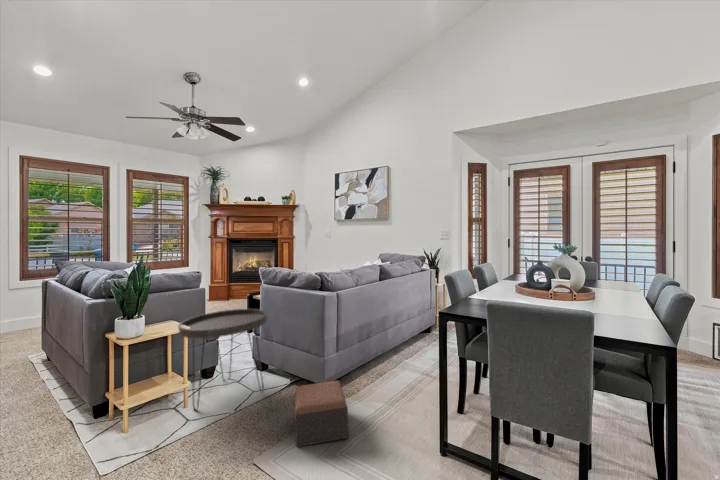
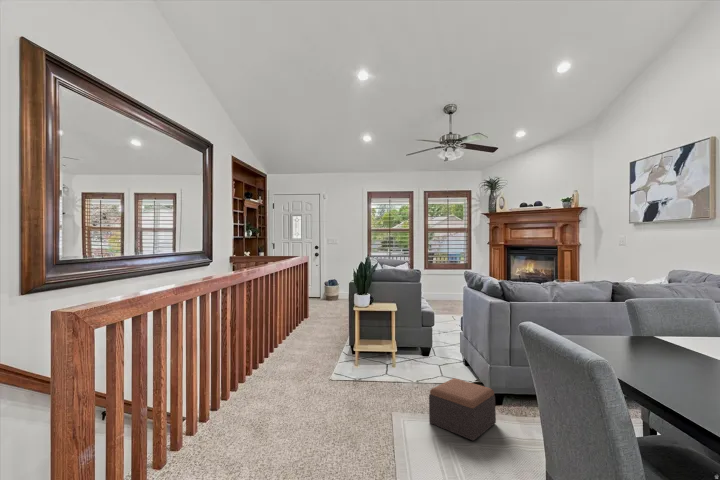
side table: present [178,309,267,410] -> none [391,303,460,380]

